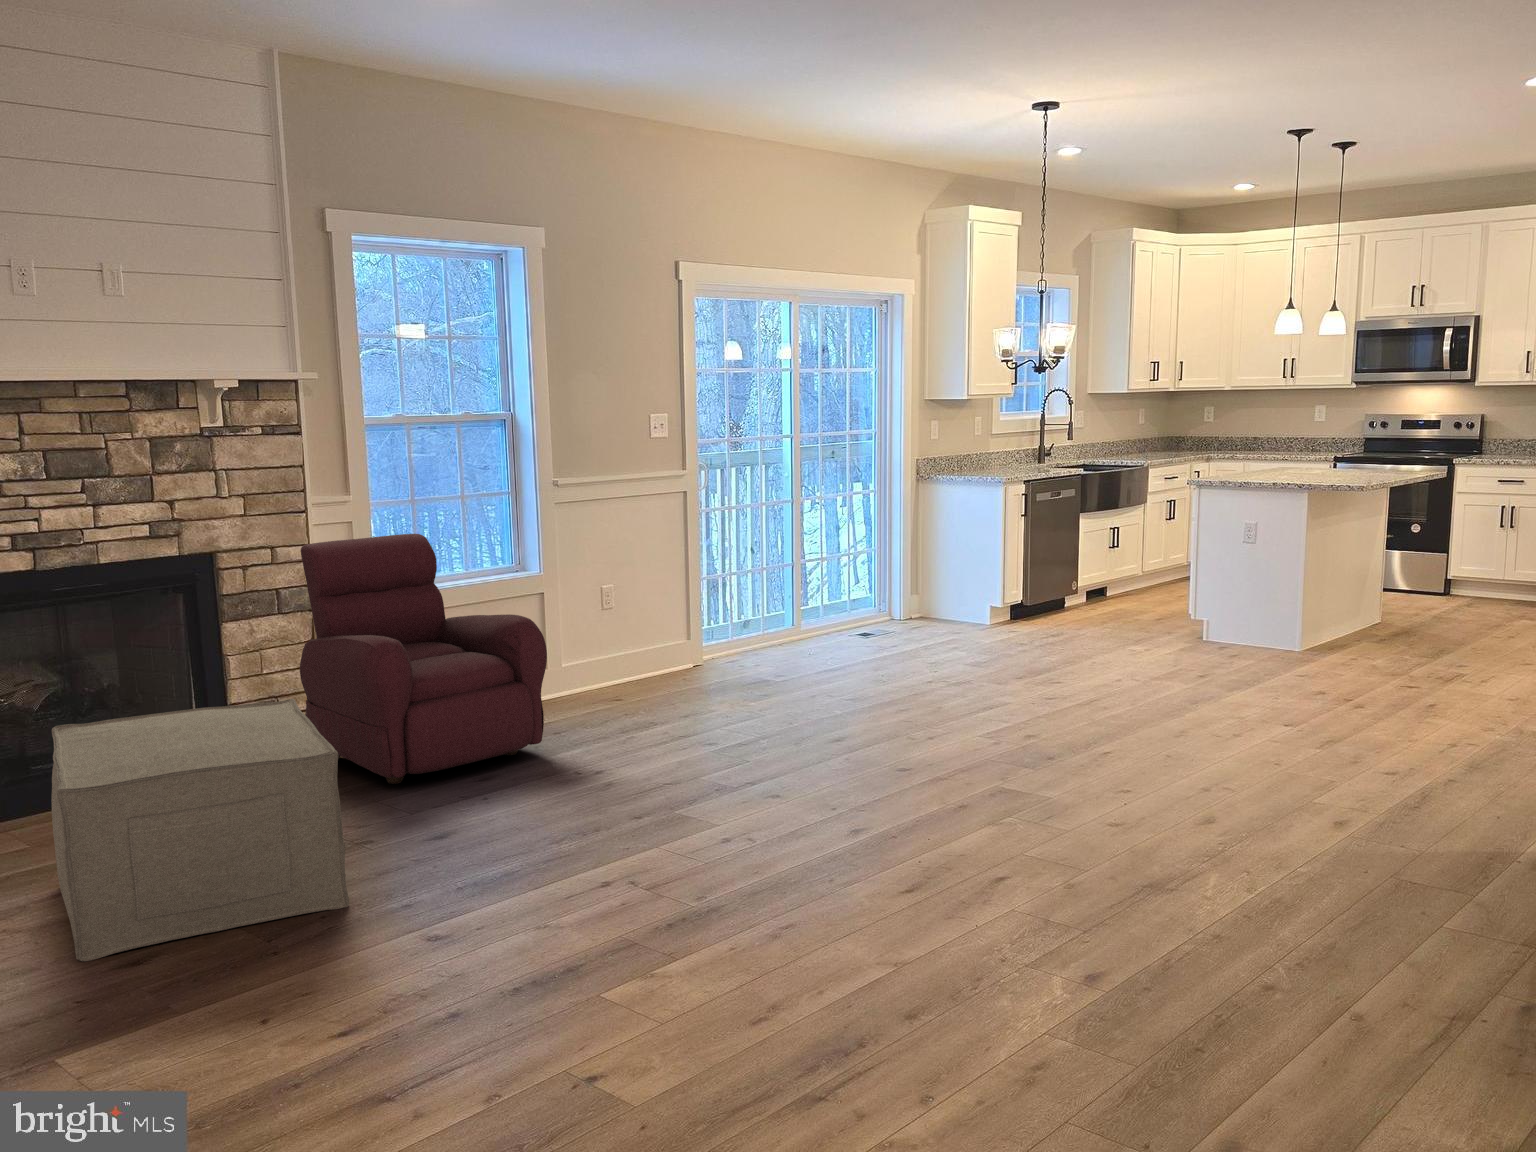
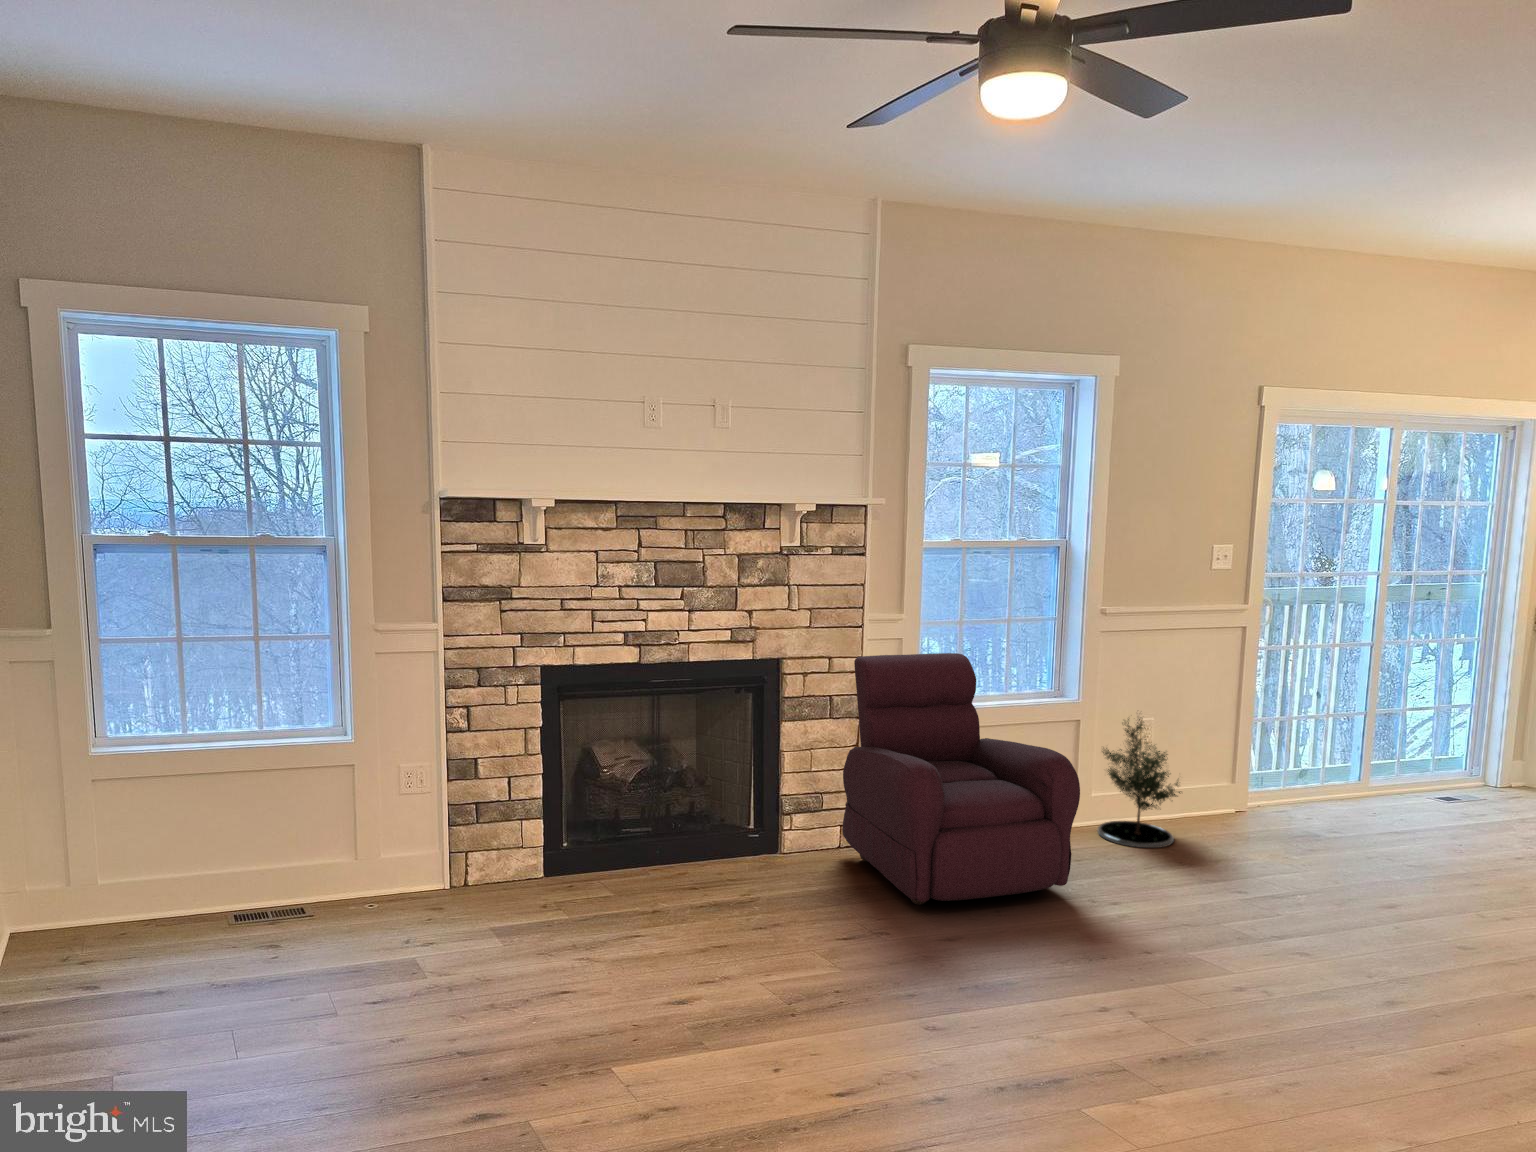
potted tree: none [569,575,648,708] -> present [1098,719,1180,848]
ottoman: present [52,699,349,961] -> none [607,818,865,1068]

